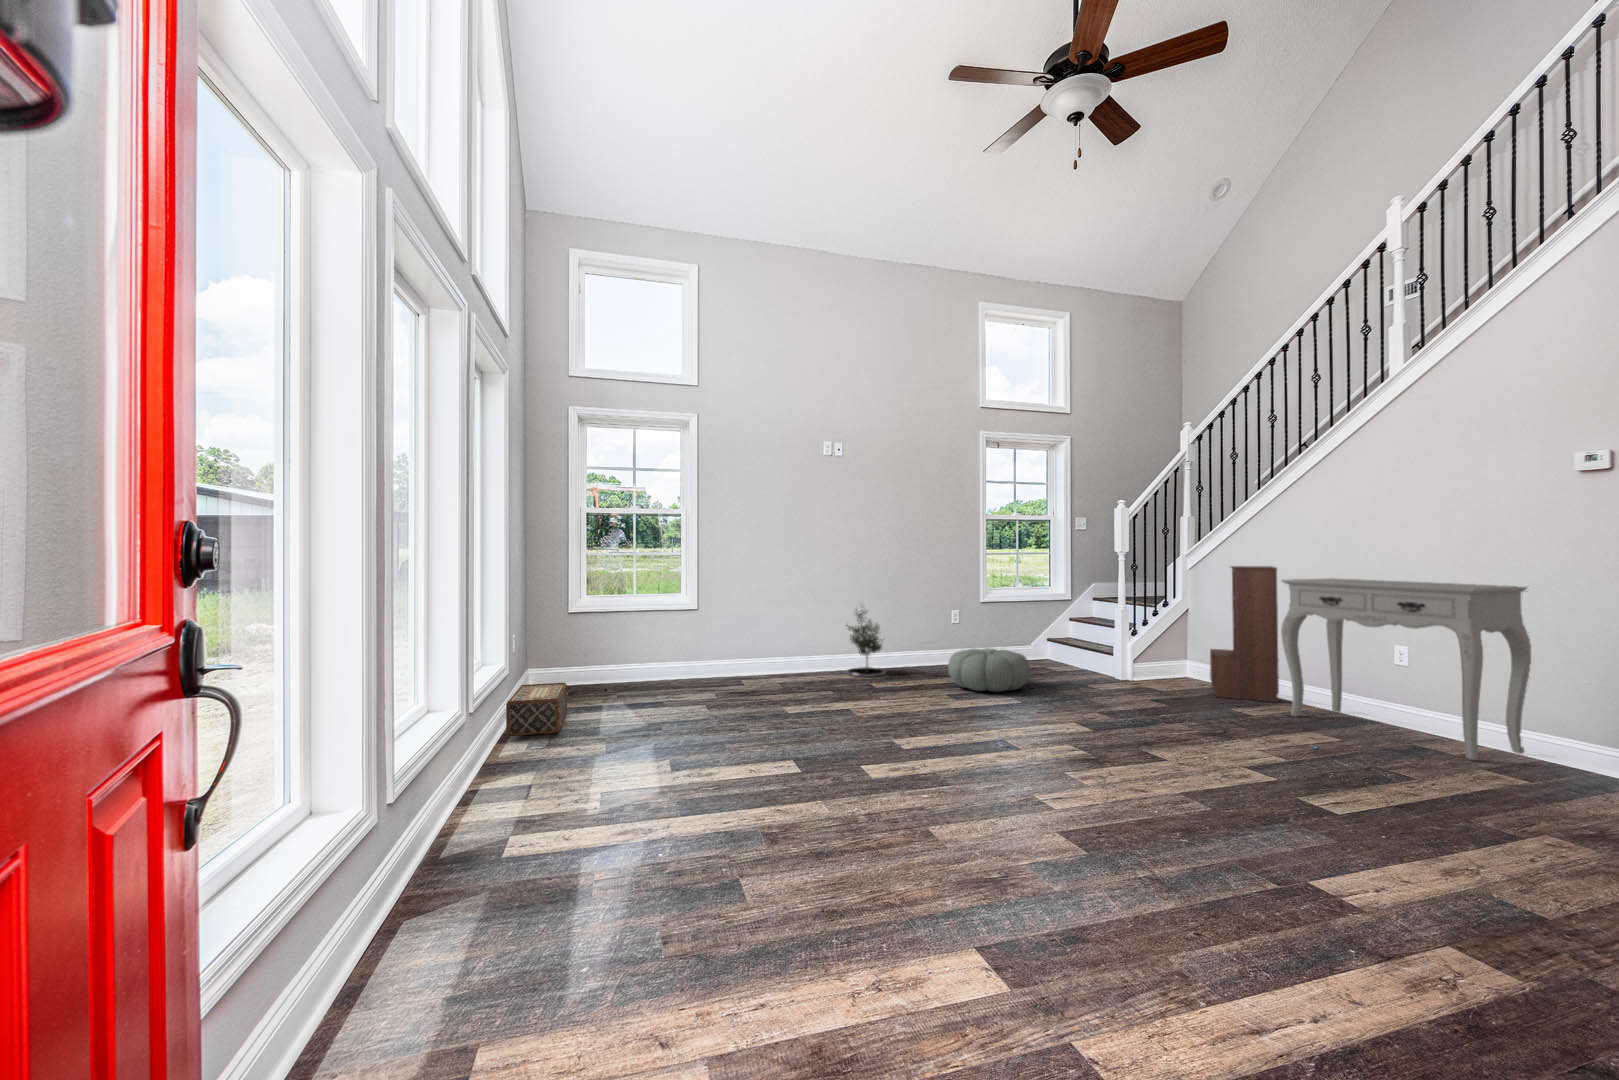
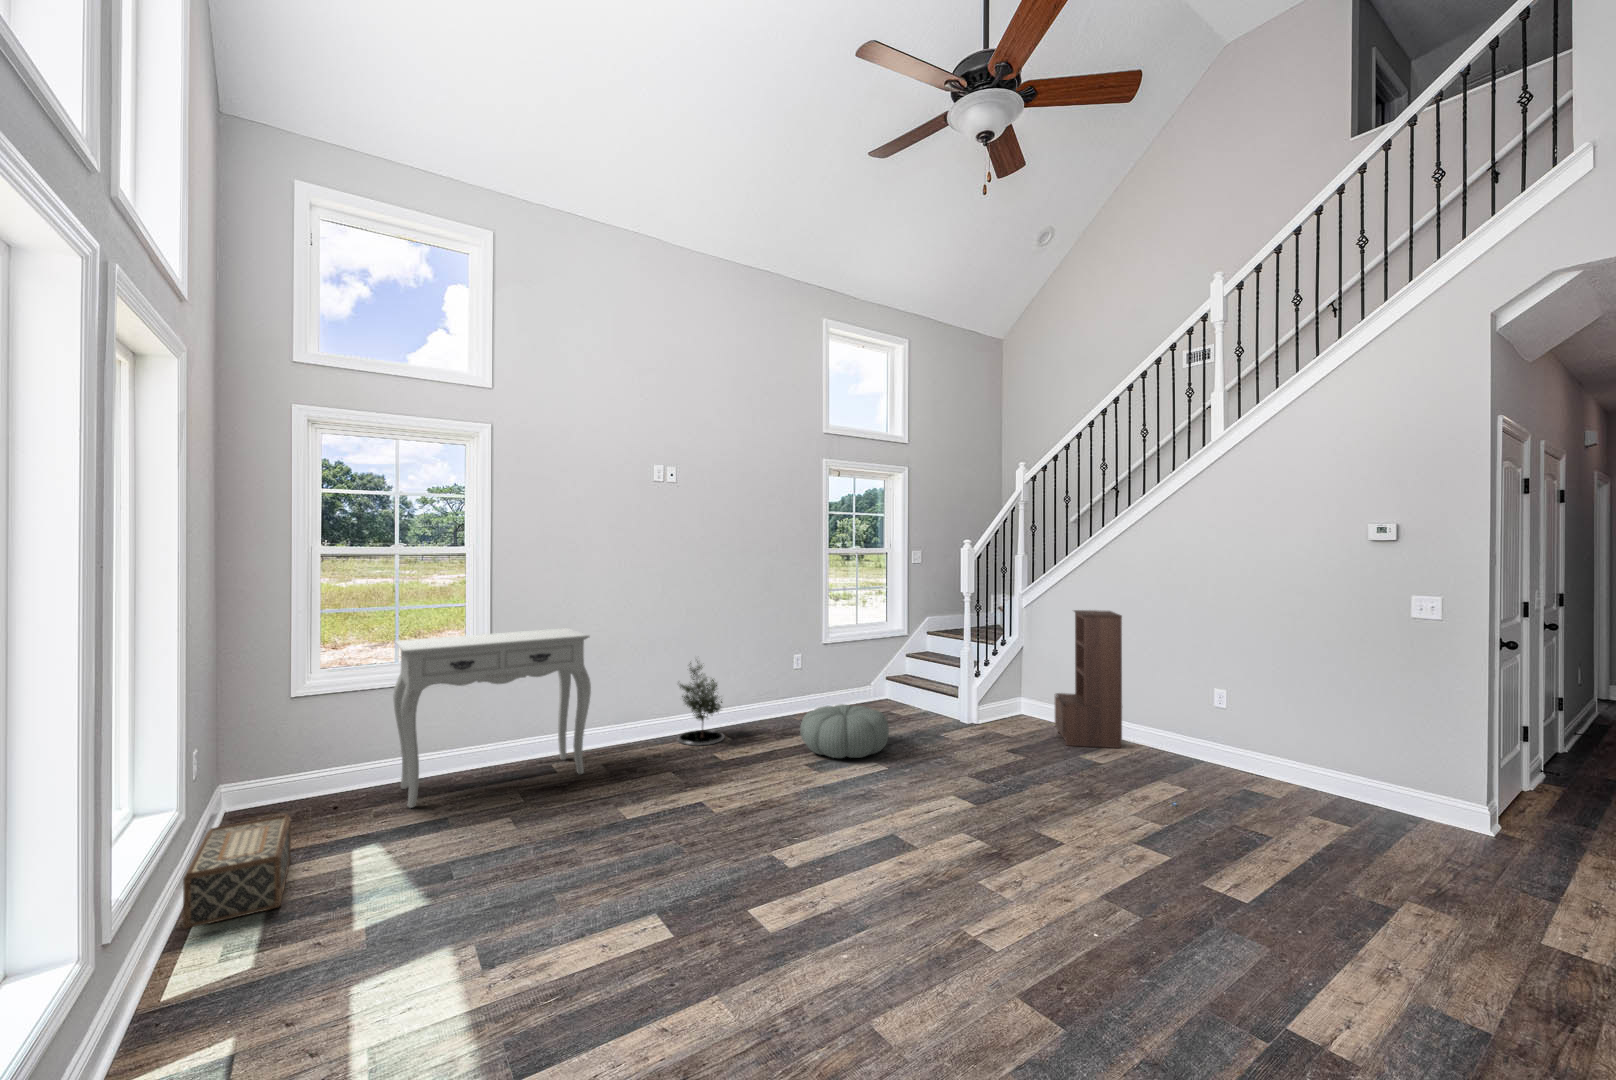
console table: present [1281,578,1531,760] -> present [393,628,591,808]

